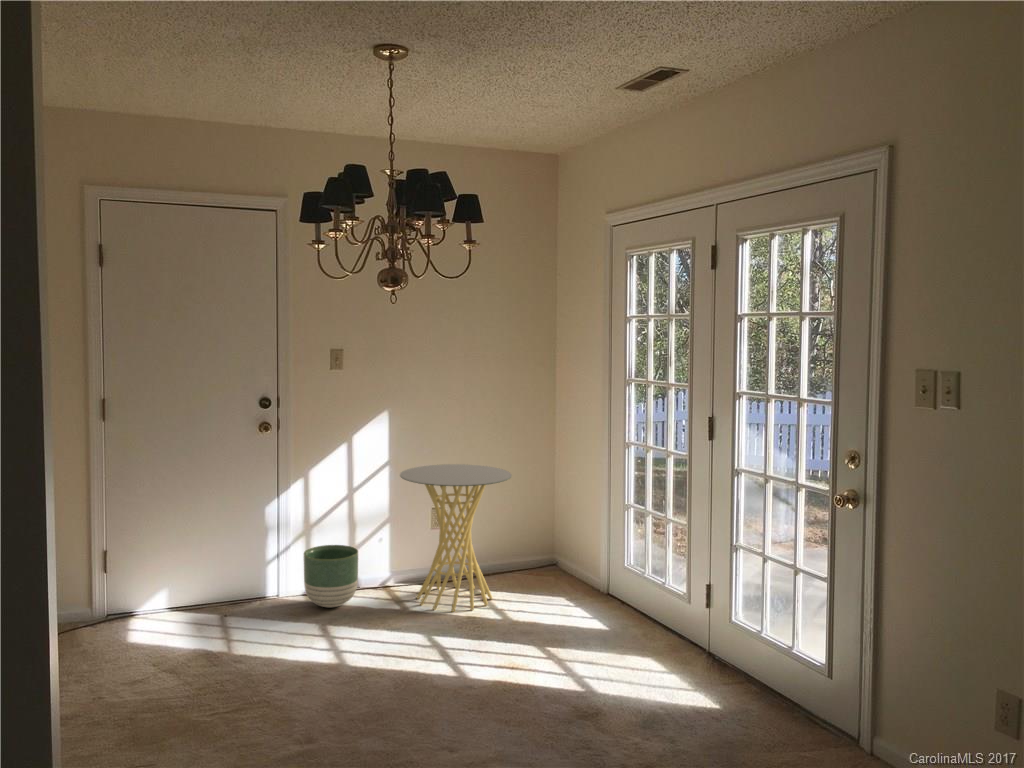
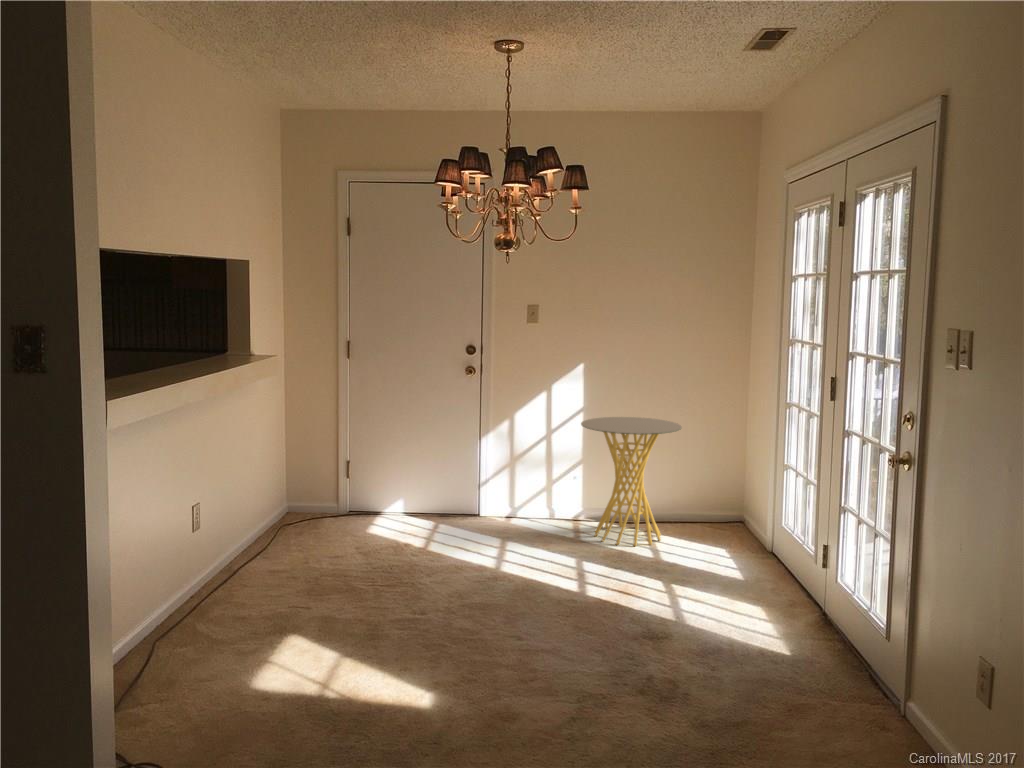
planter: present [304,545,358,607] -> none [501,477,546,528]

